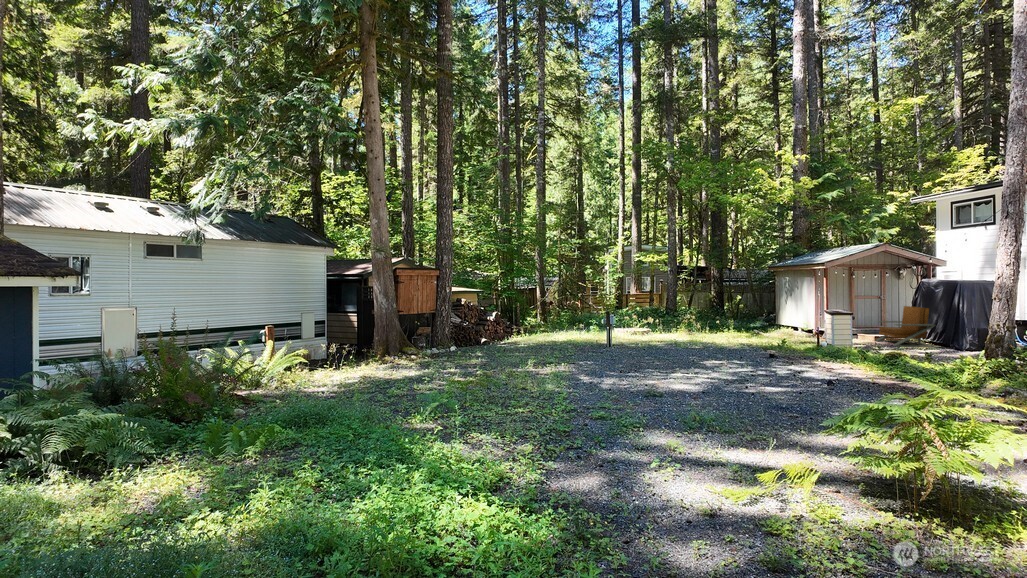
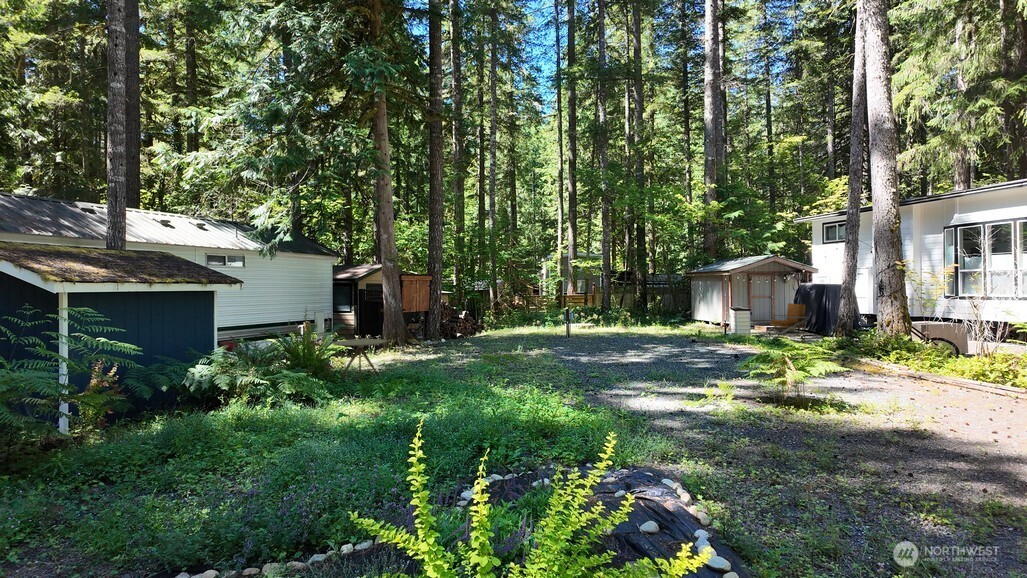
round table: none [284,354,354,408] -> present [333,339,386,379]

